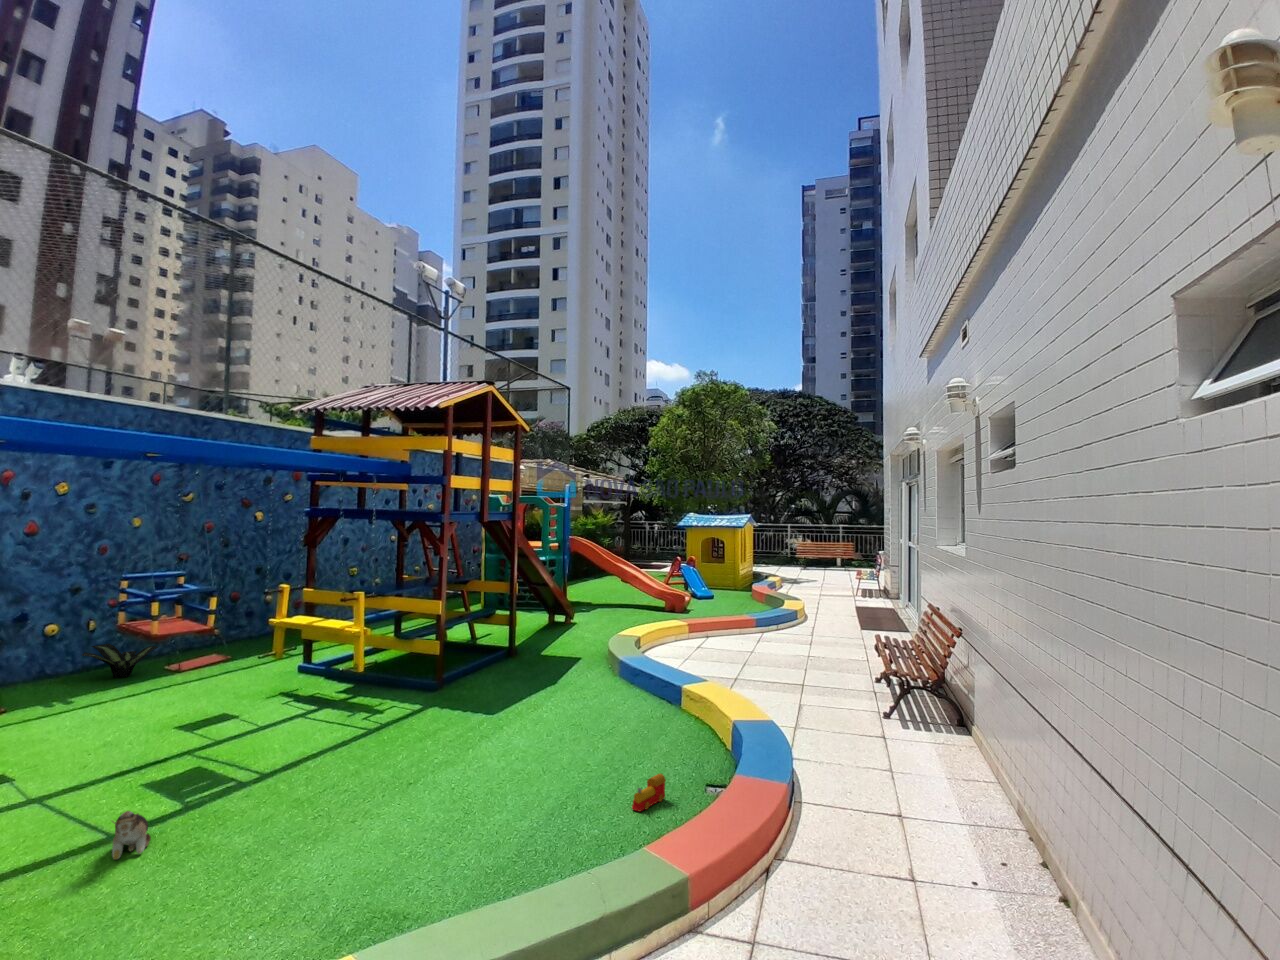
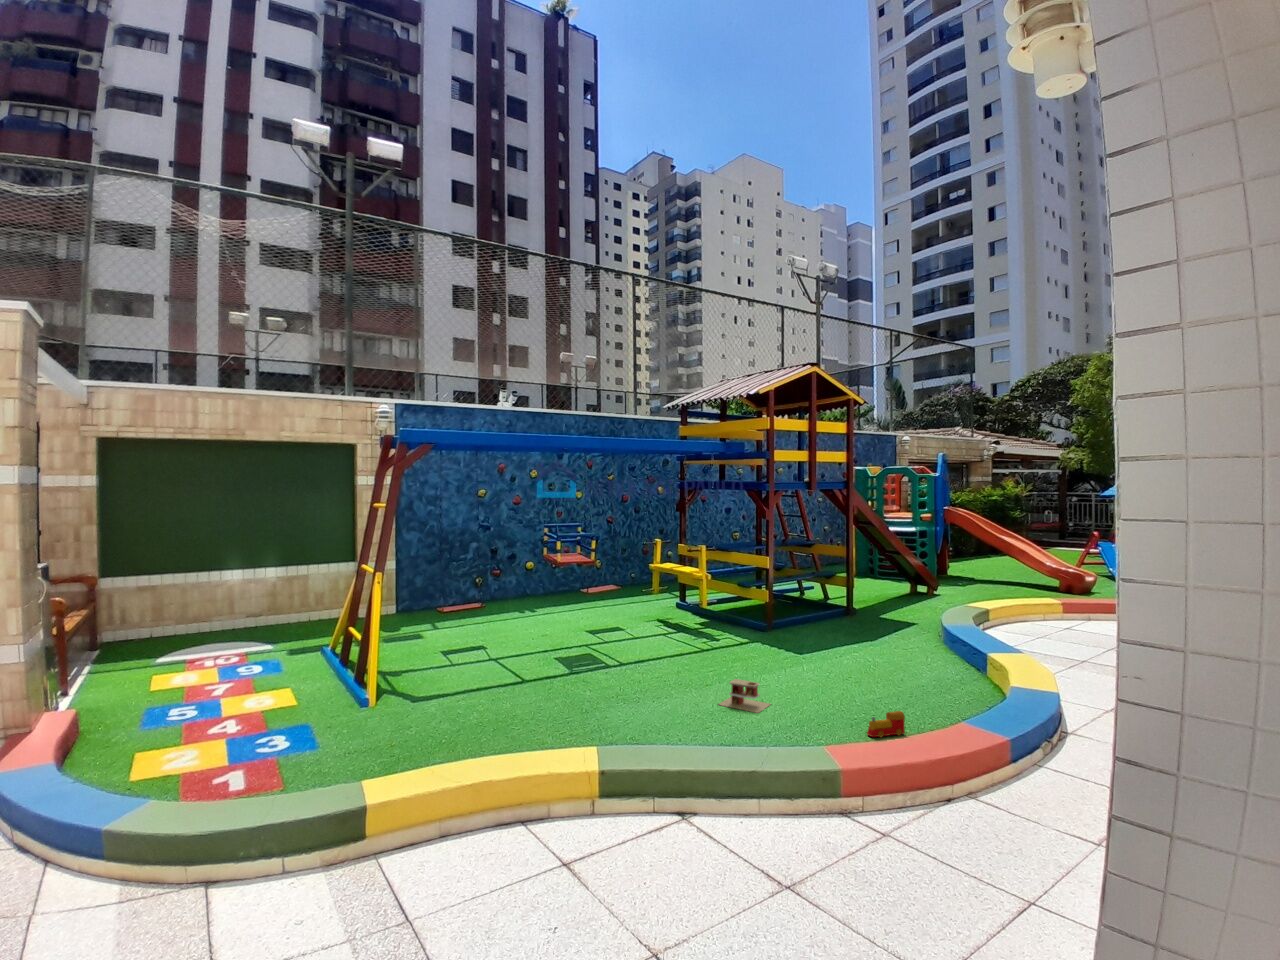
potted plant: present [82,644,158,678] -> none [548,577,593,601]
toy house: none [442,770,507,811] -> present [719,679,770,713]
plush toy: present [112,811,151,860] -> none [524,661,548,690]

